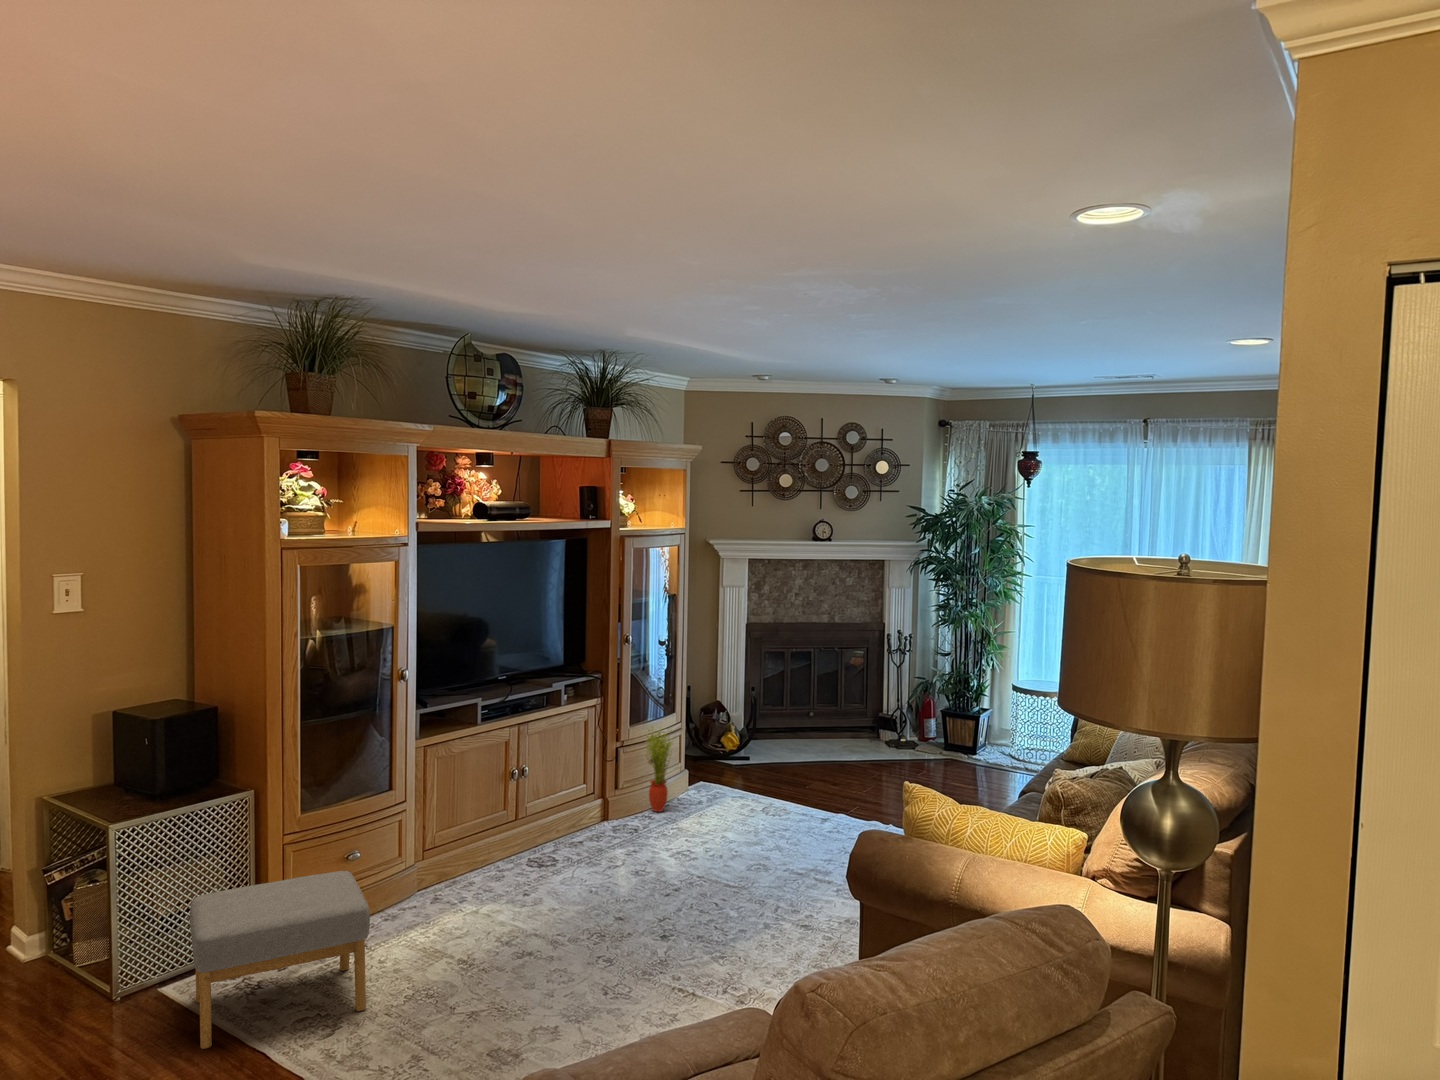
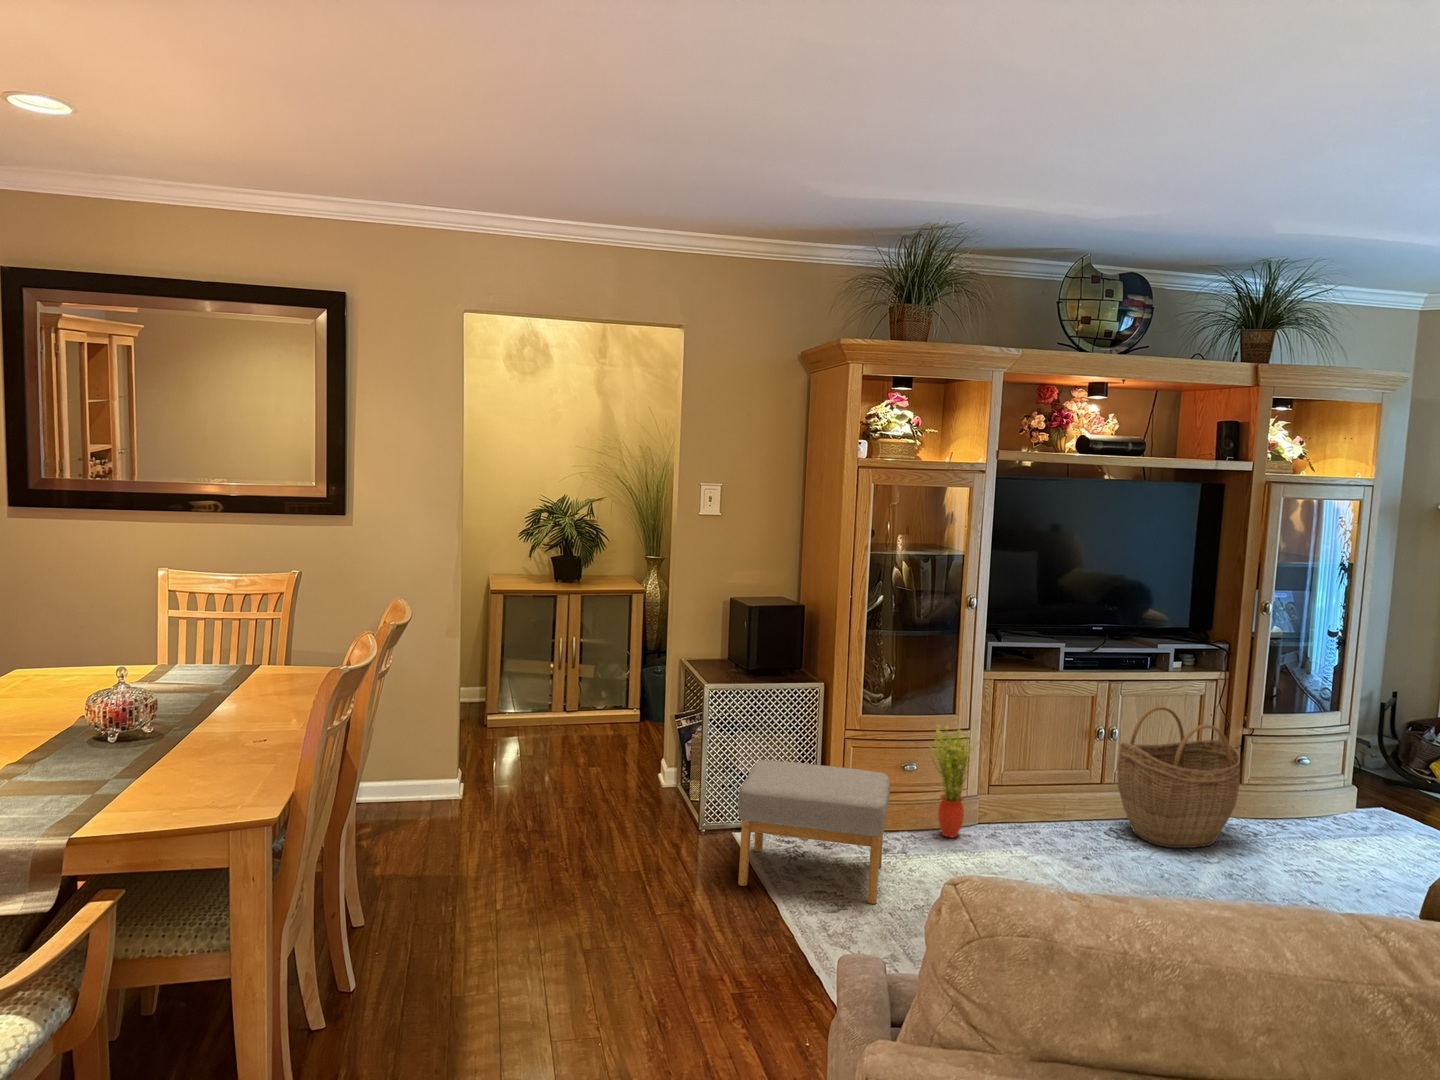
potted plant: present [646,729,676,812] -> present [930,724,979,837]
woven basket: none [533,739,627,863] -> present [1117,707,1240,848]

